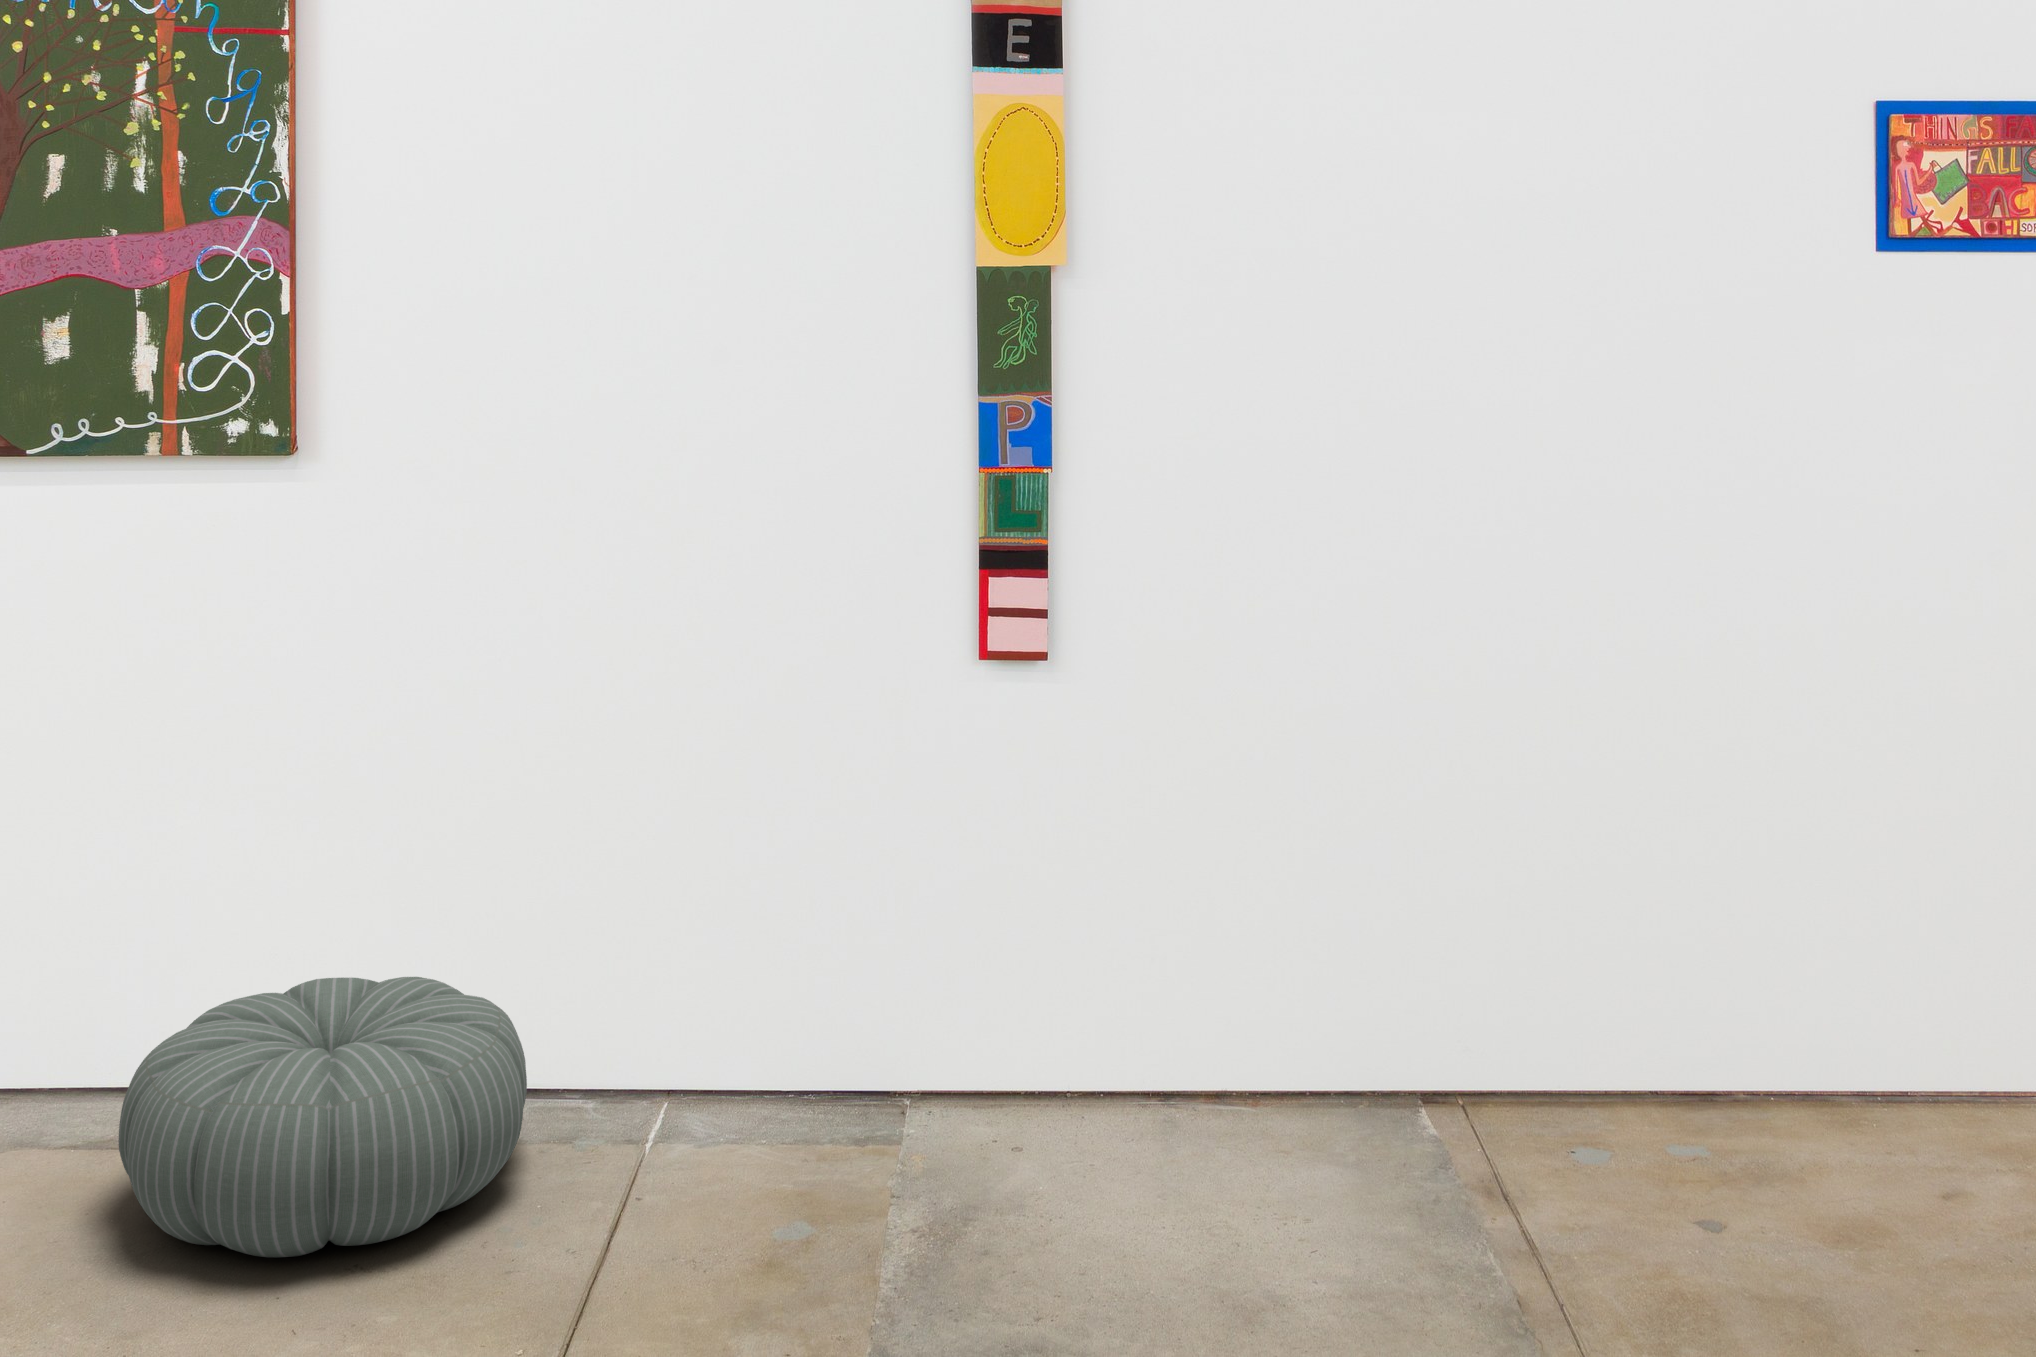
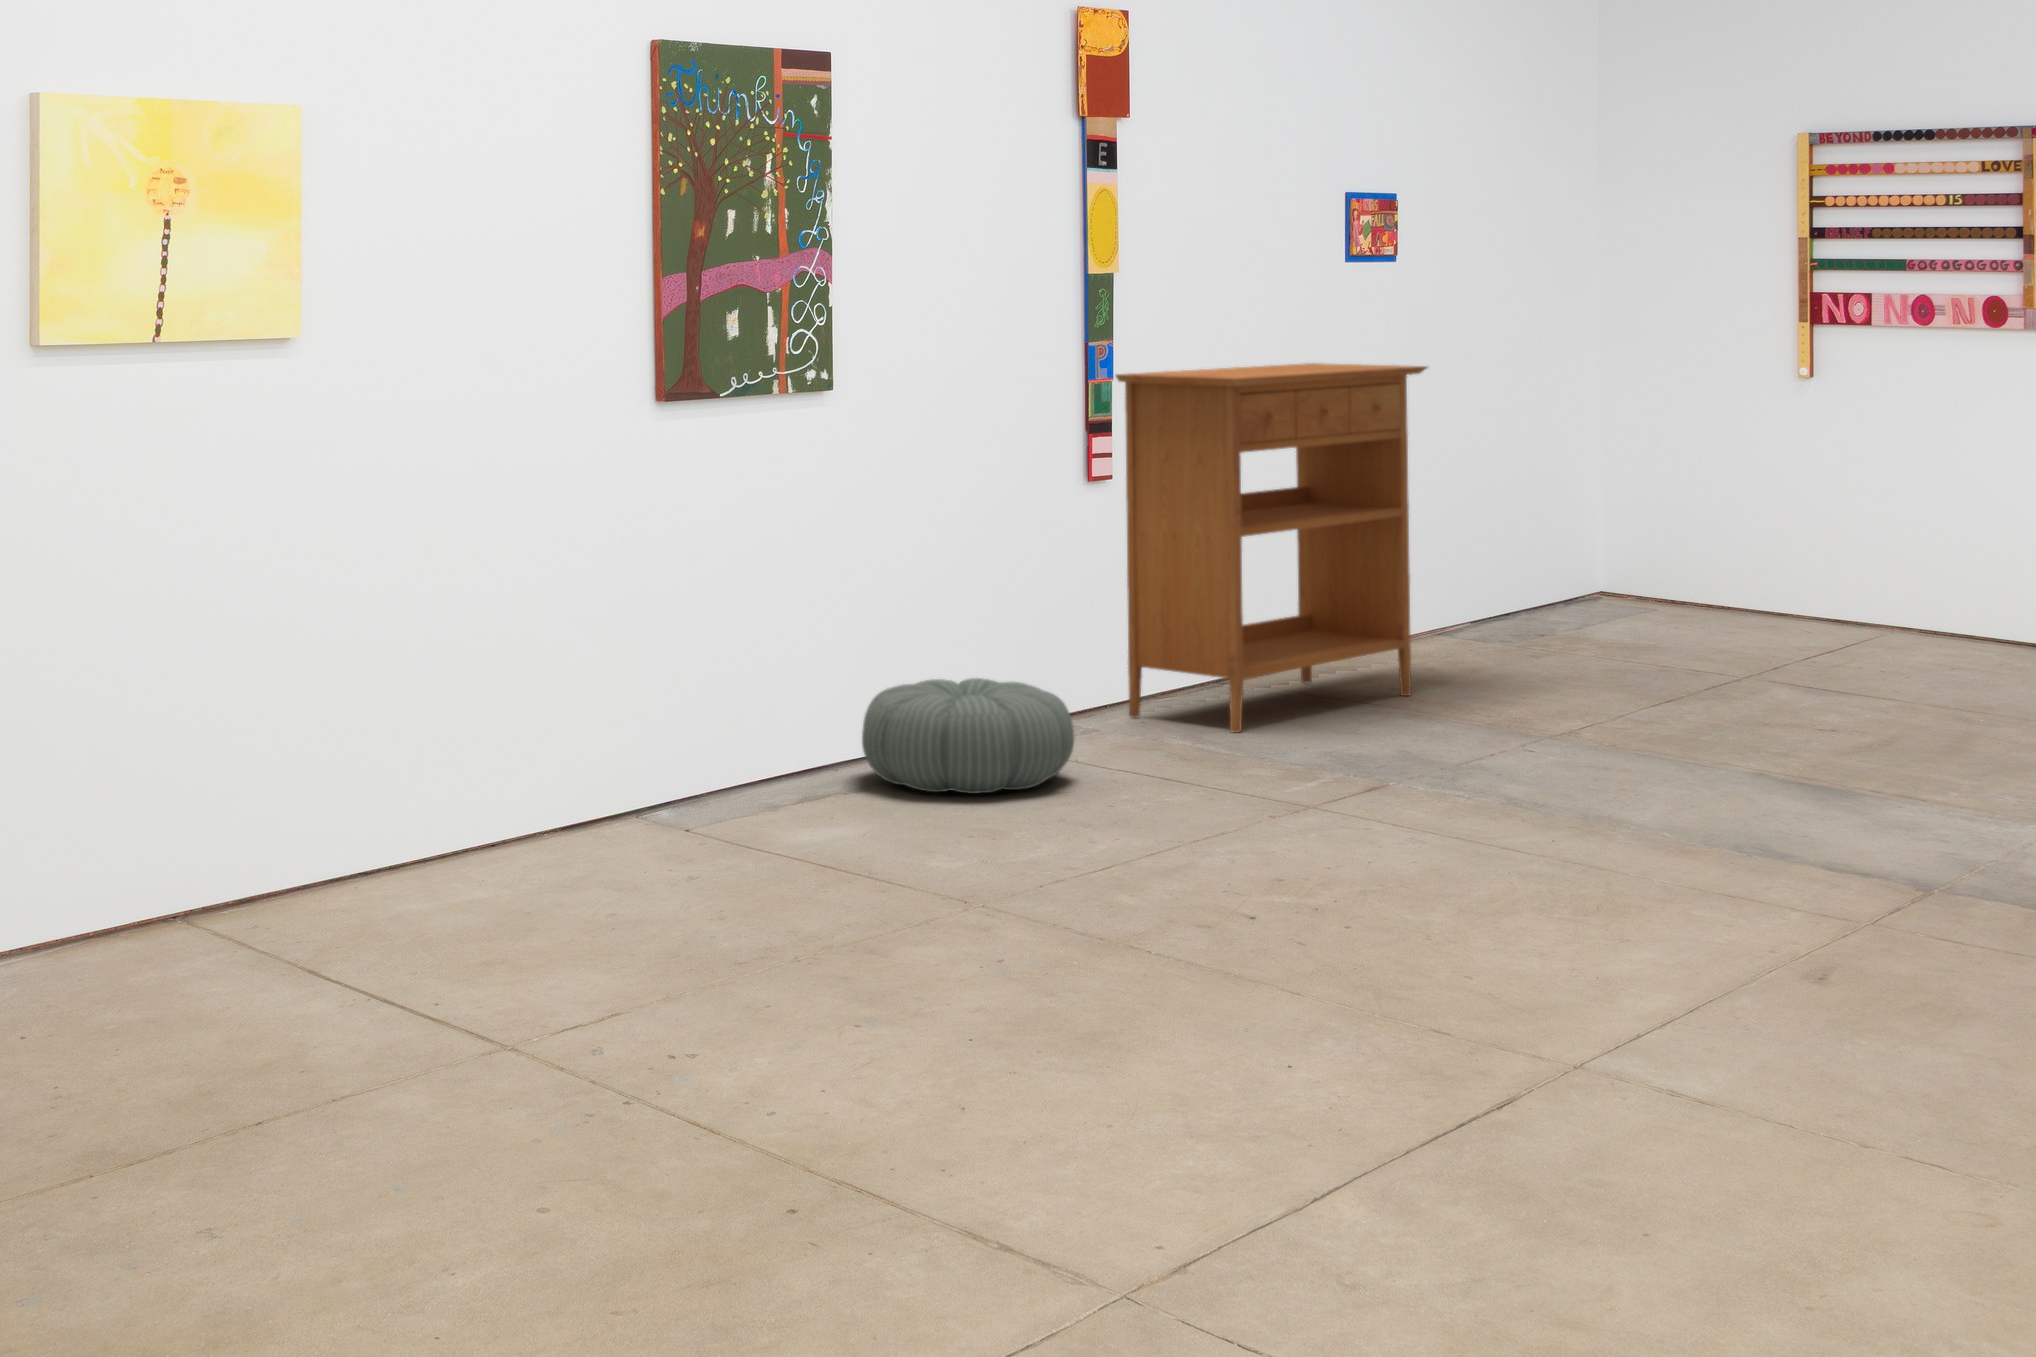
console table: none [1026,457,1765,1234] -> present [1116,363,1427,733]

